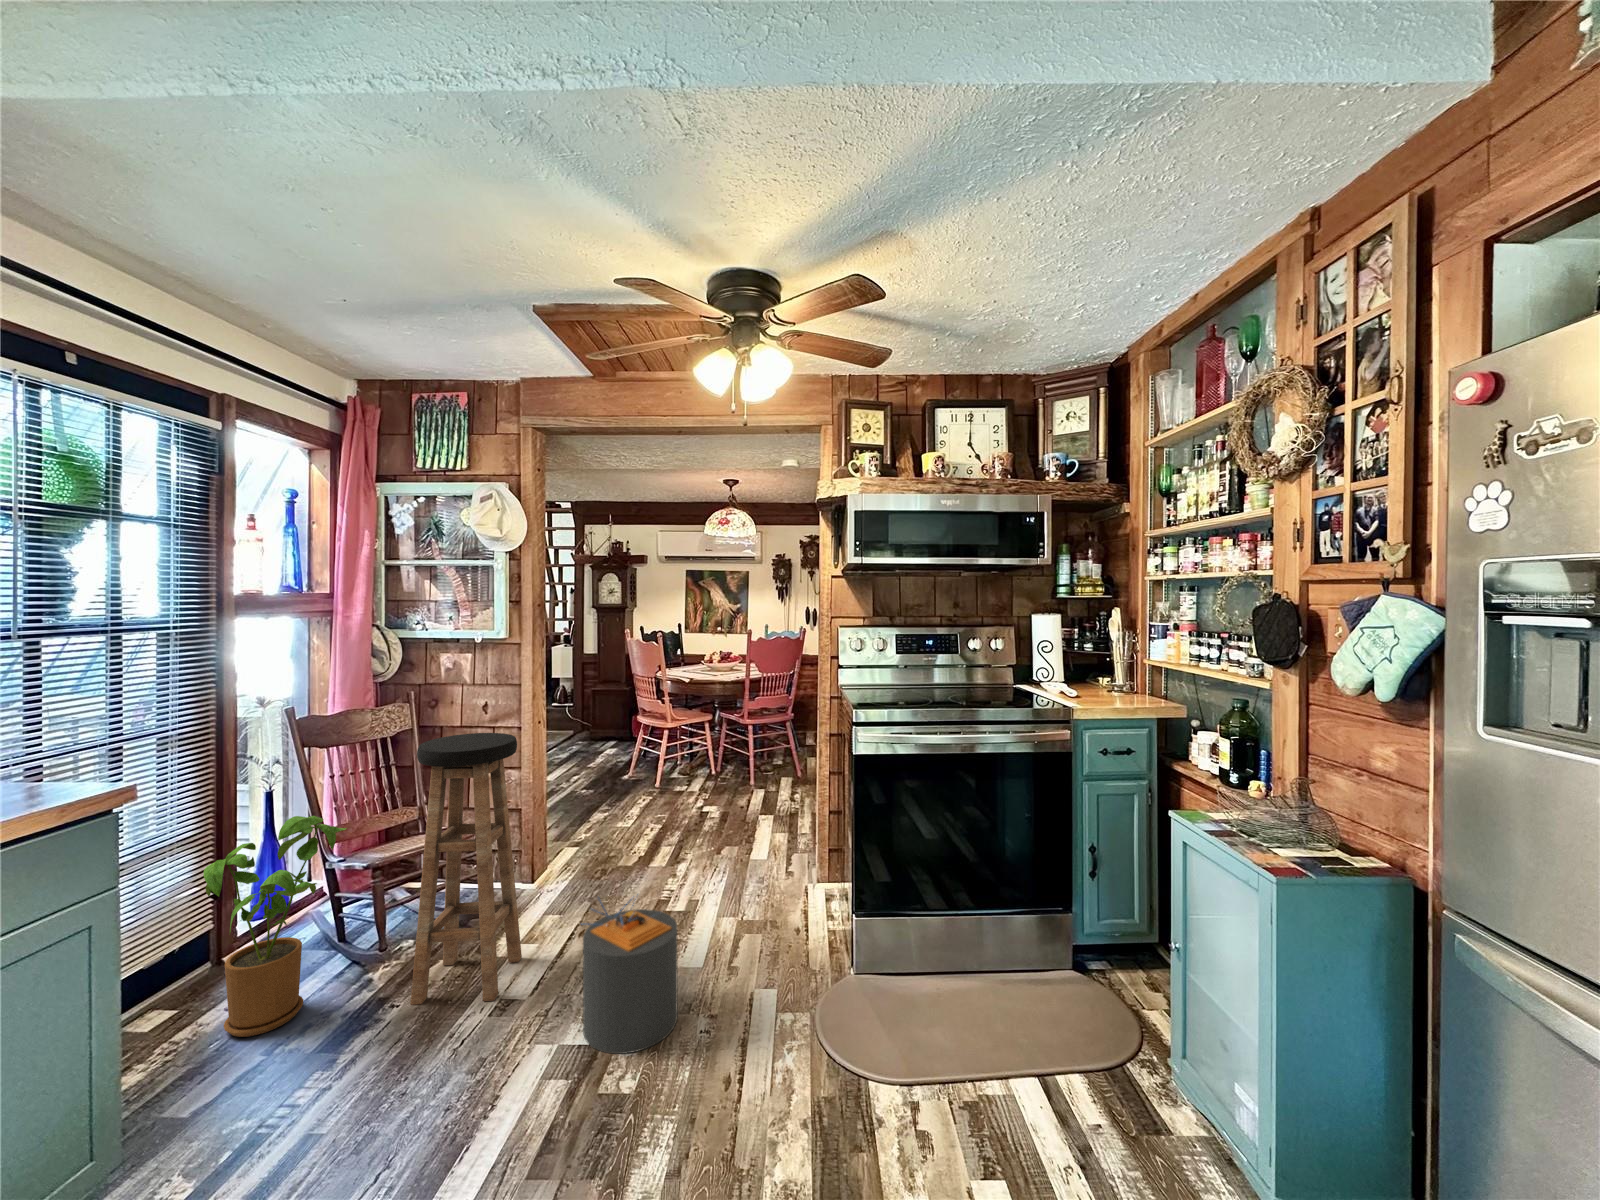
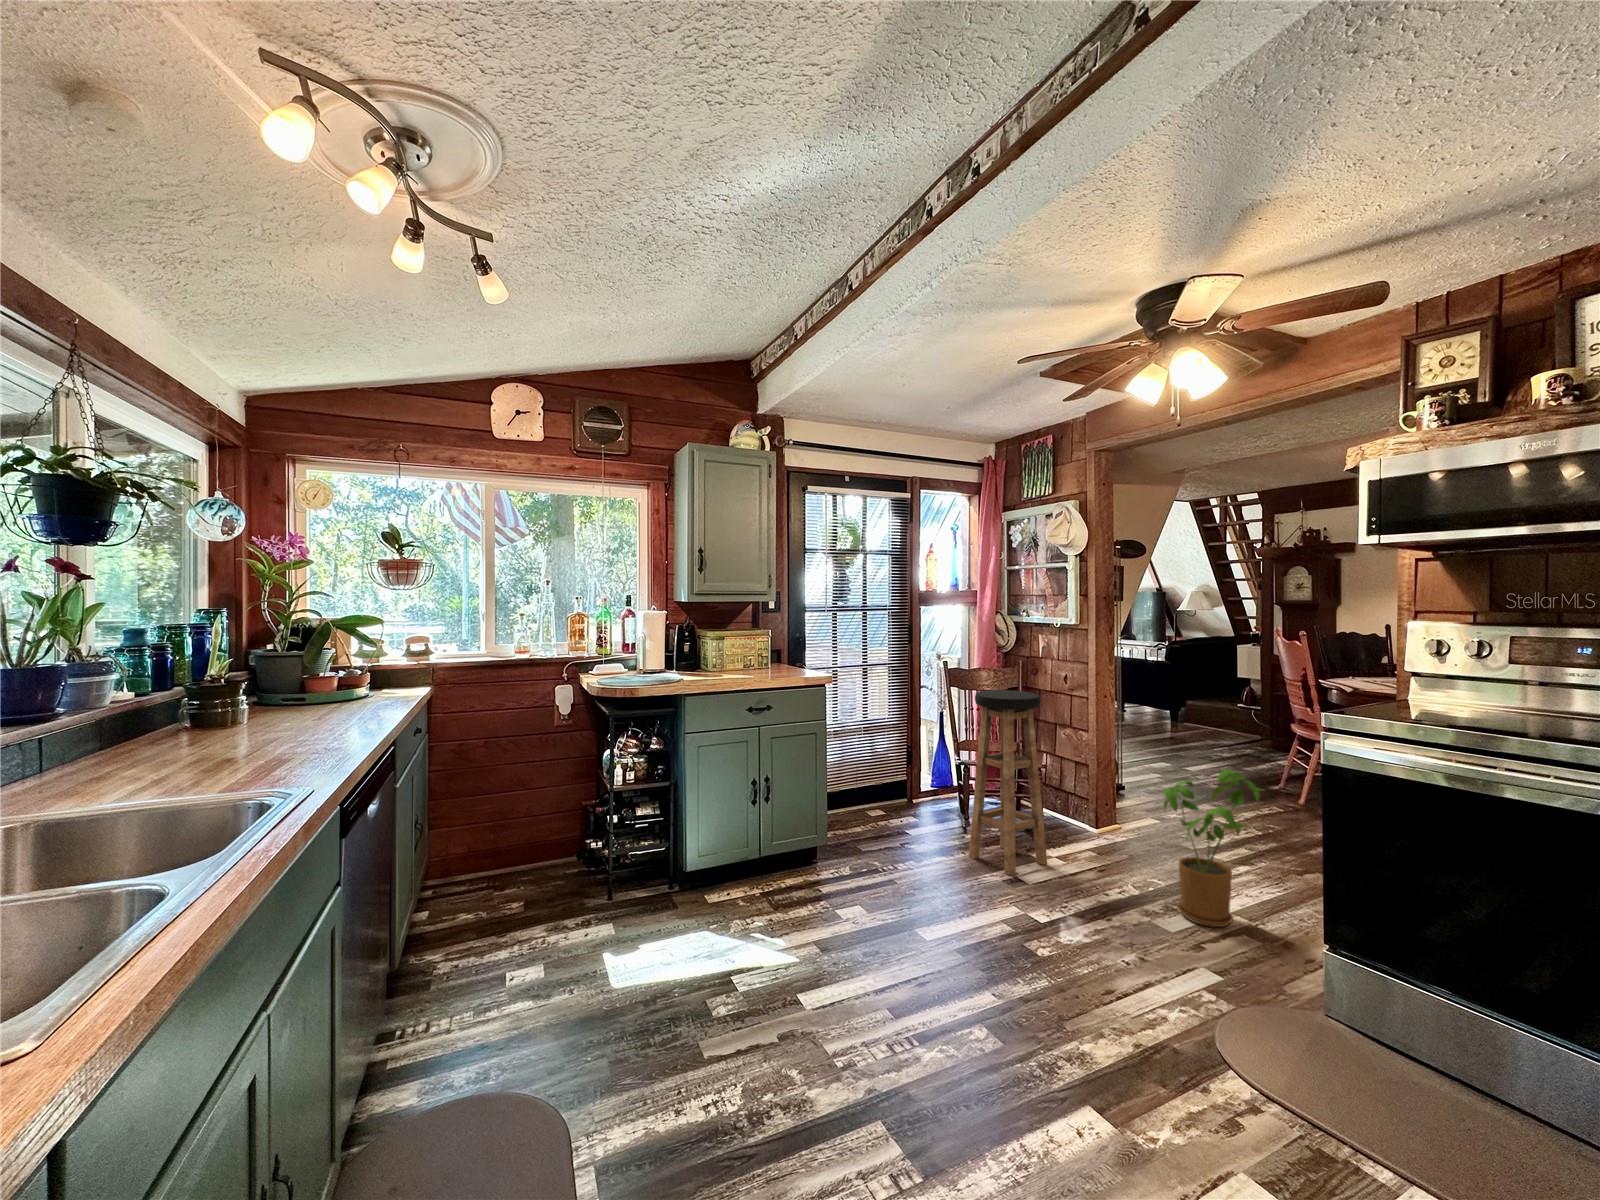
house plant: present [203,816,347,1037] -> present [1164,769,1264,927]
trash can: present [581,894,678,1054] -> none [1035,817,1120,948]

